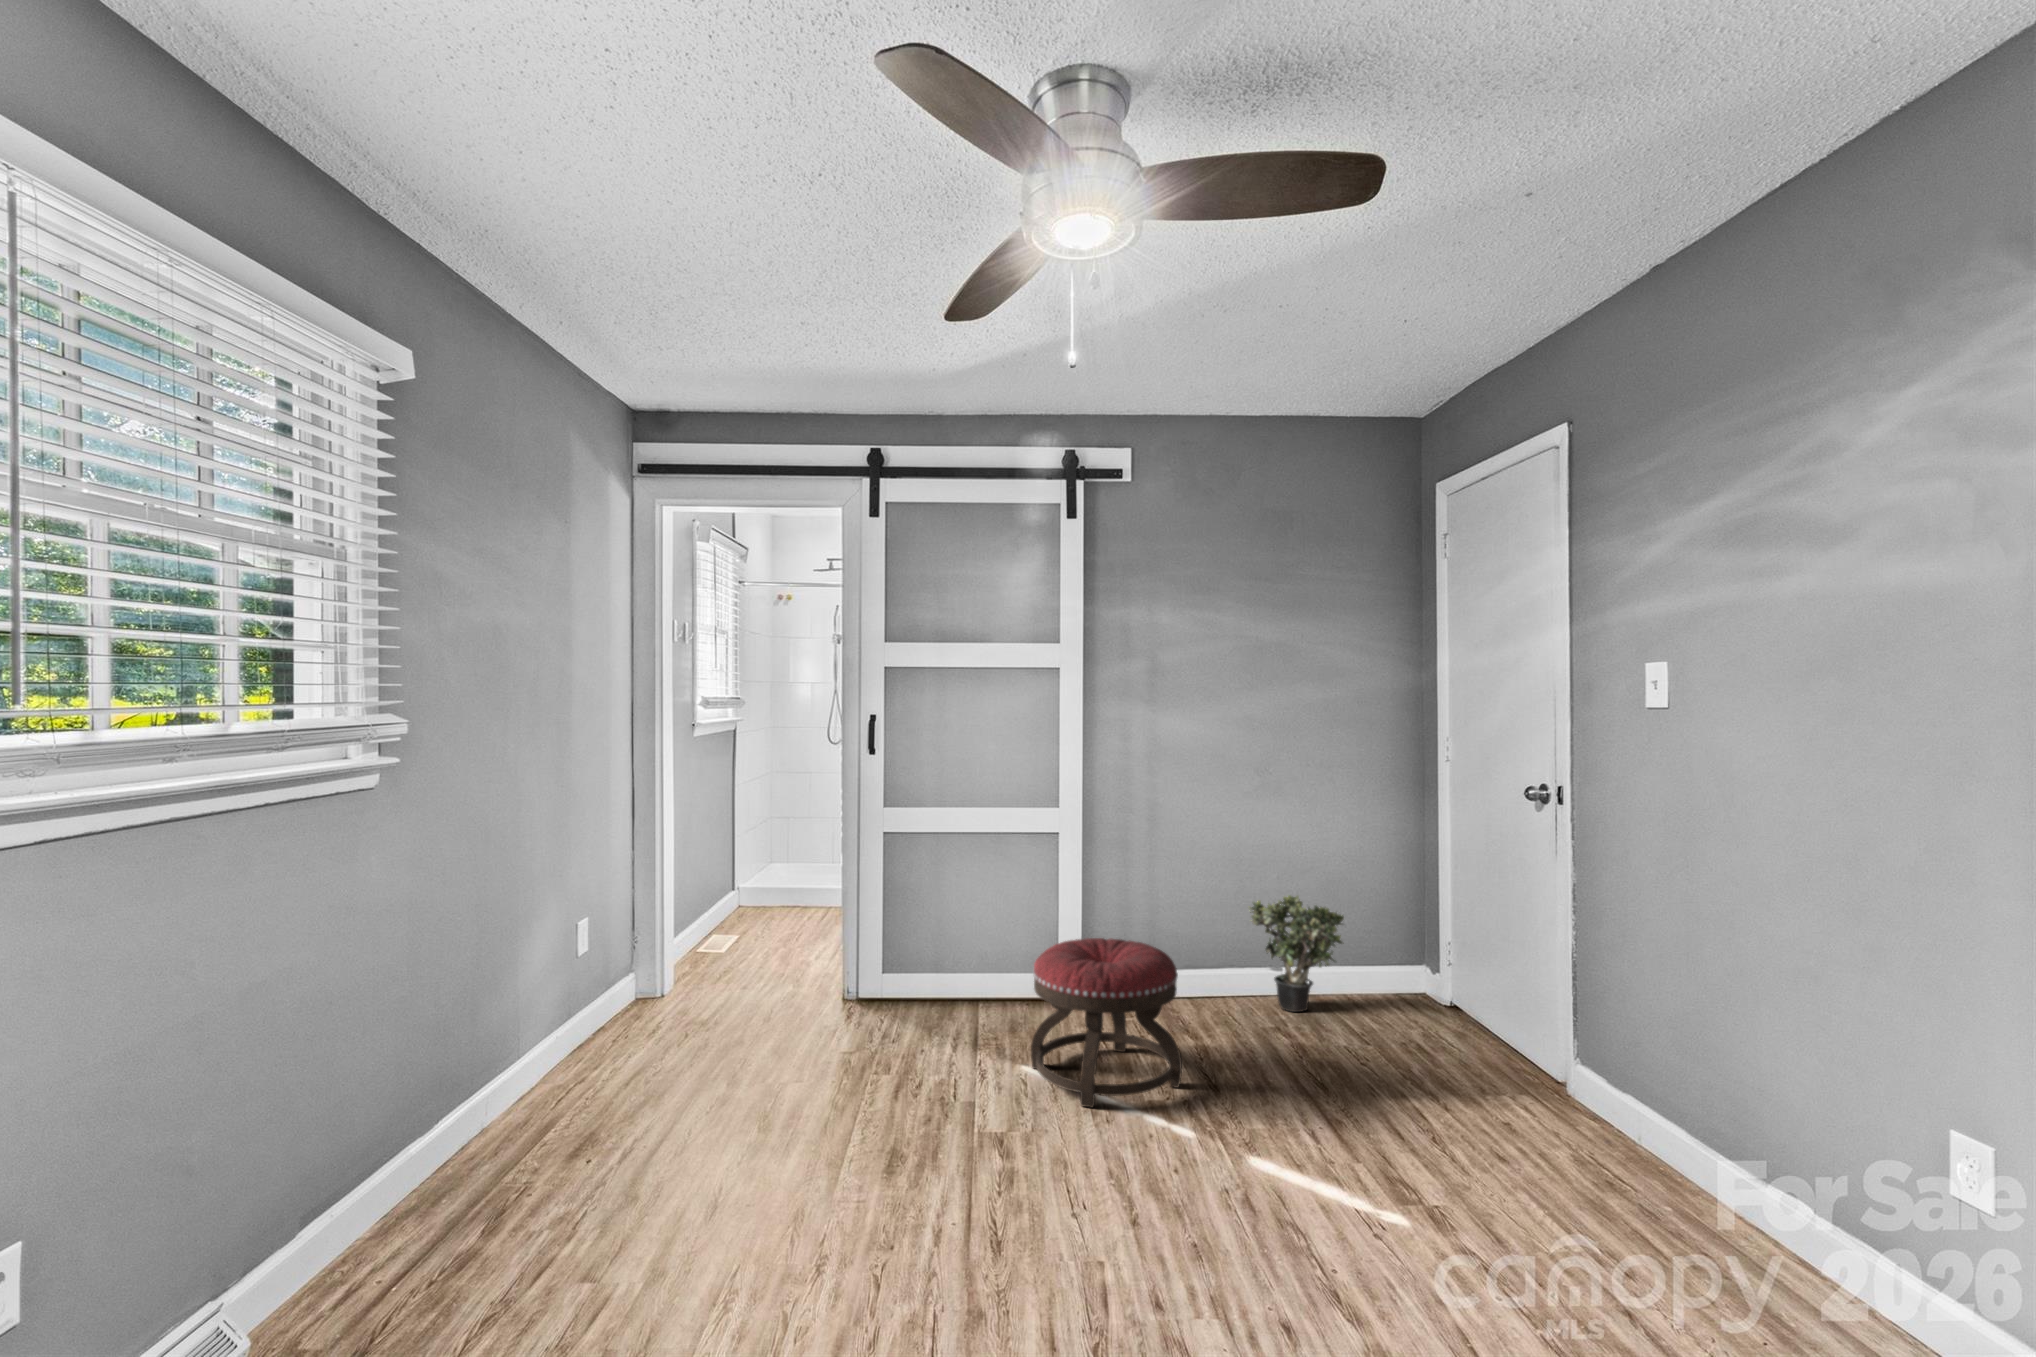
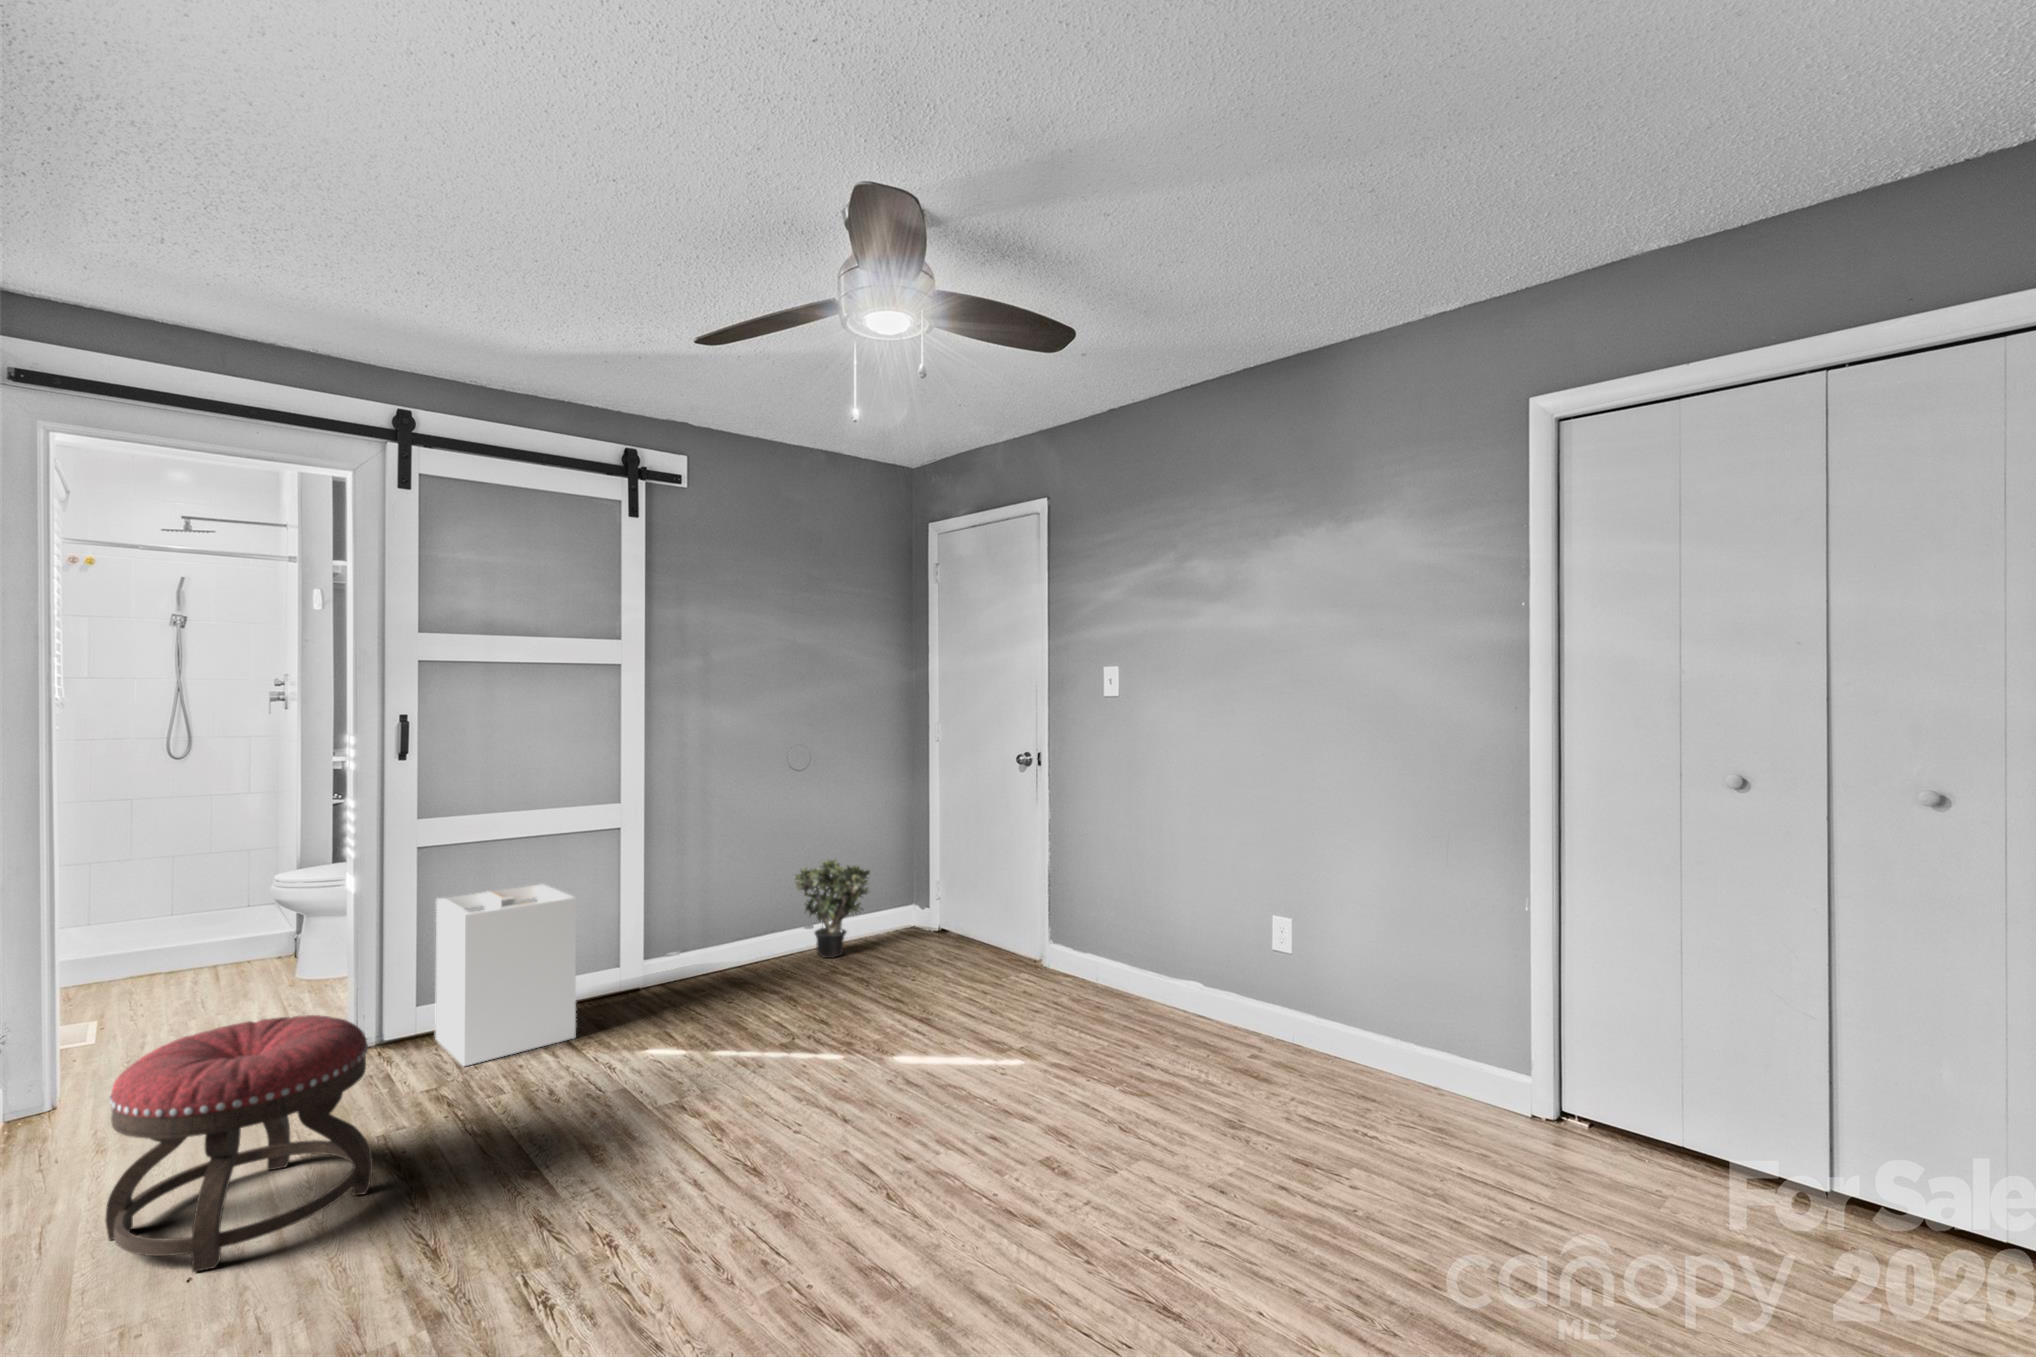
laundry hamper: none [888,880,985,1038] -> present [435,884,576,1066]
ottoman: present [1031,938,1182,1107] -> present [105,1015,373,1272]

